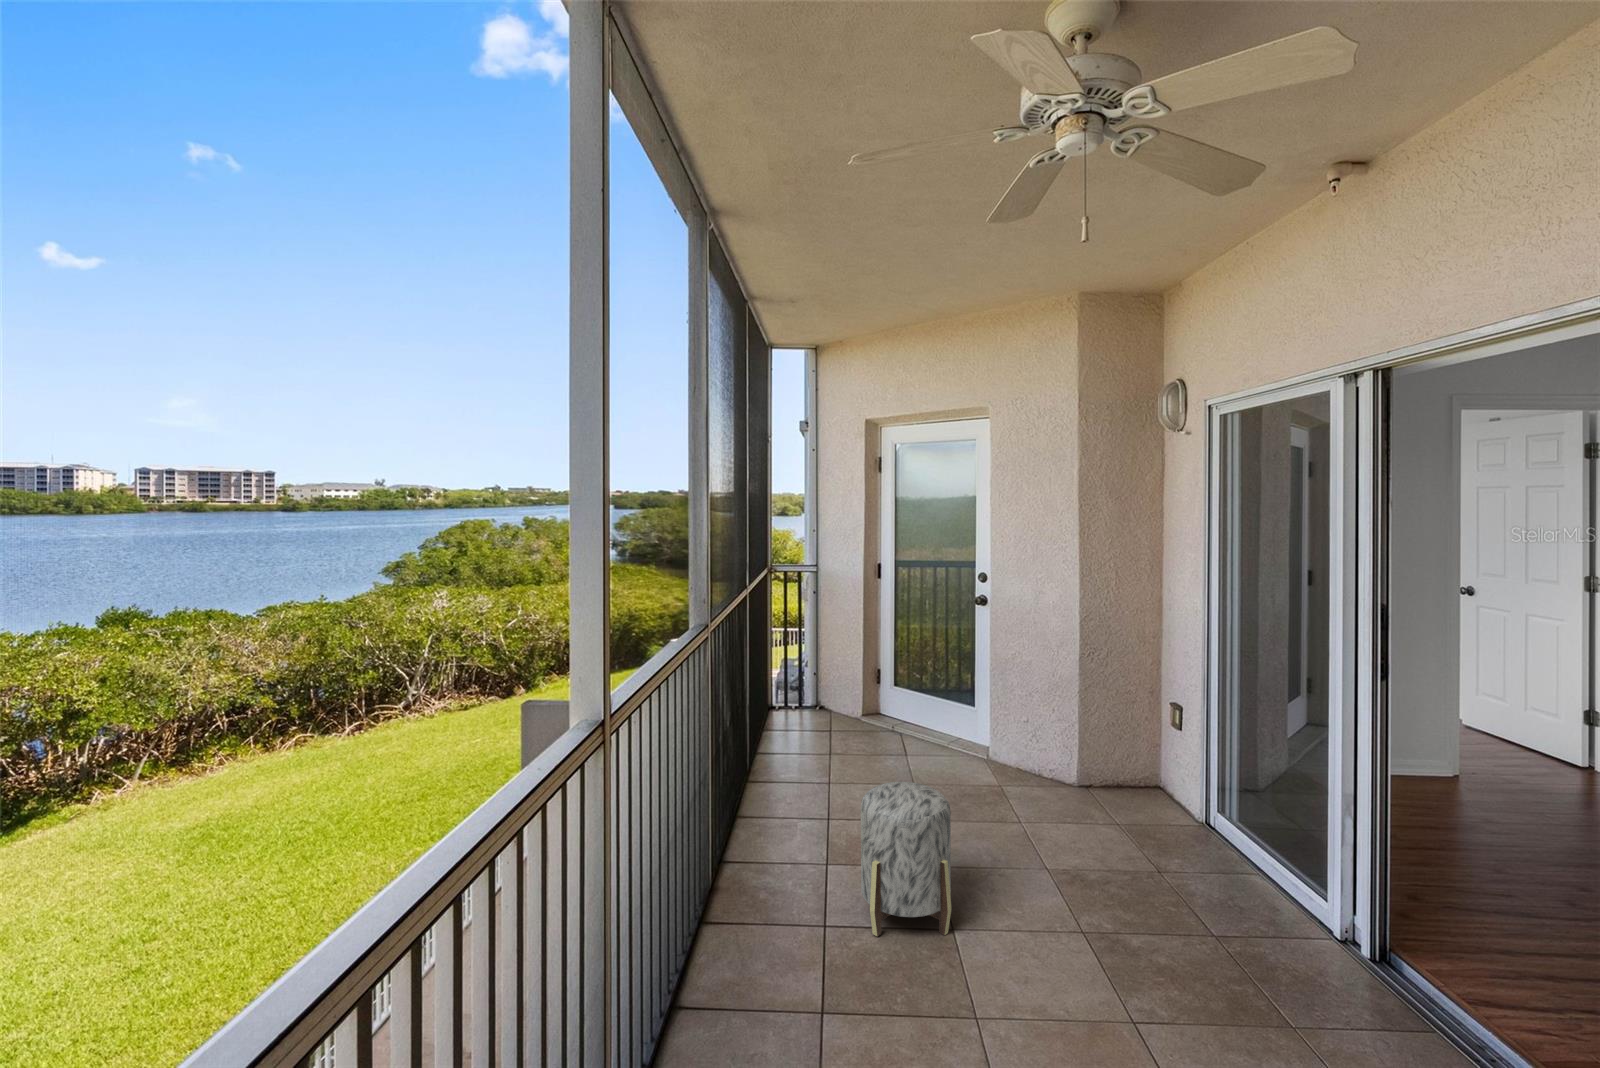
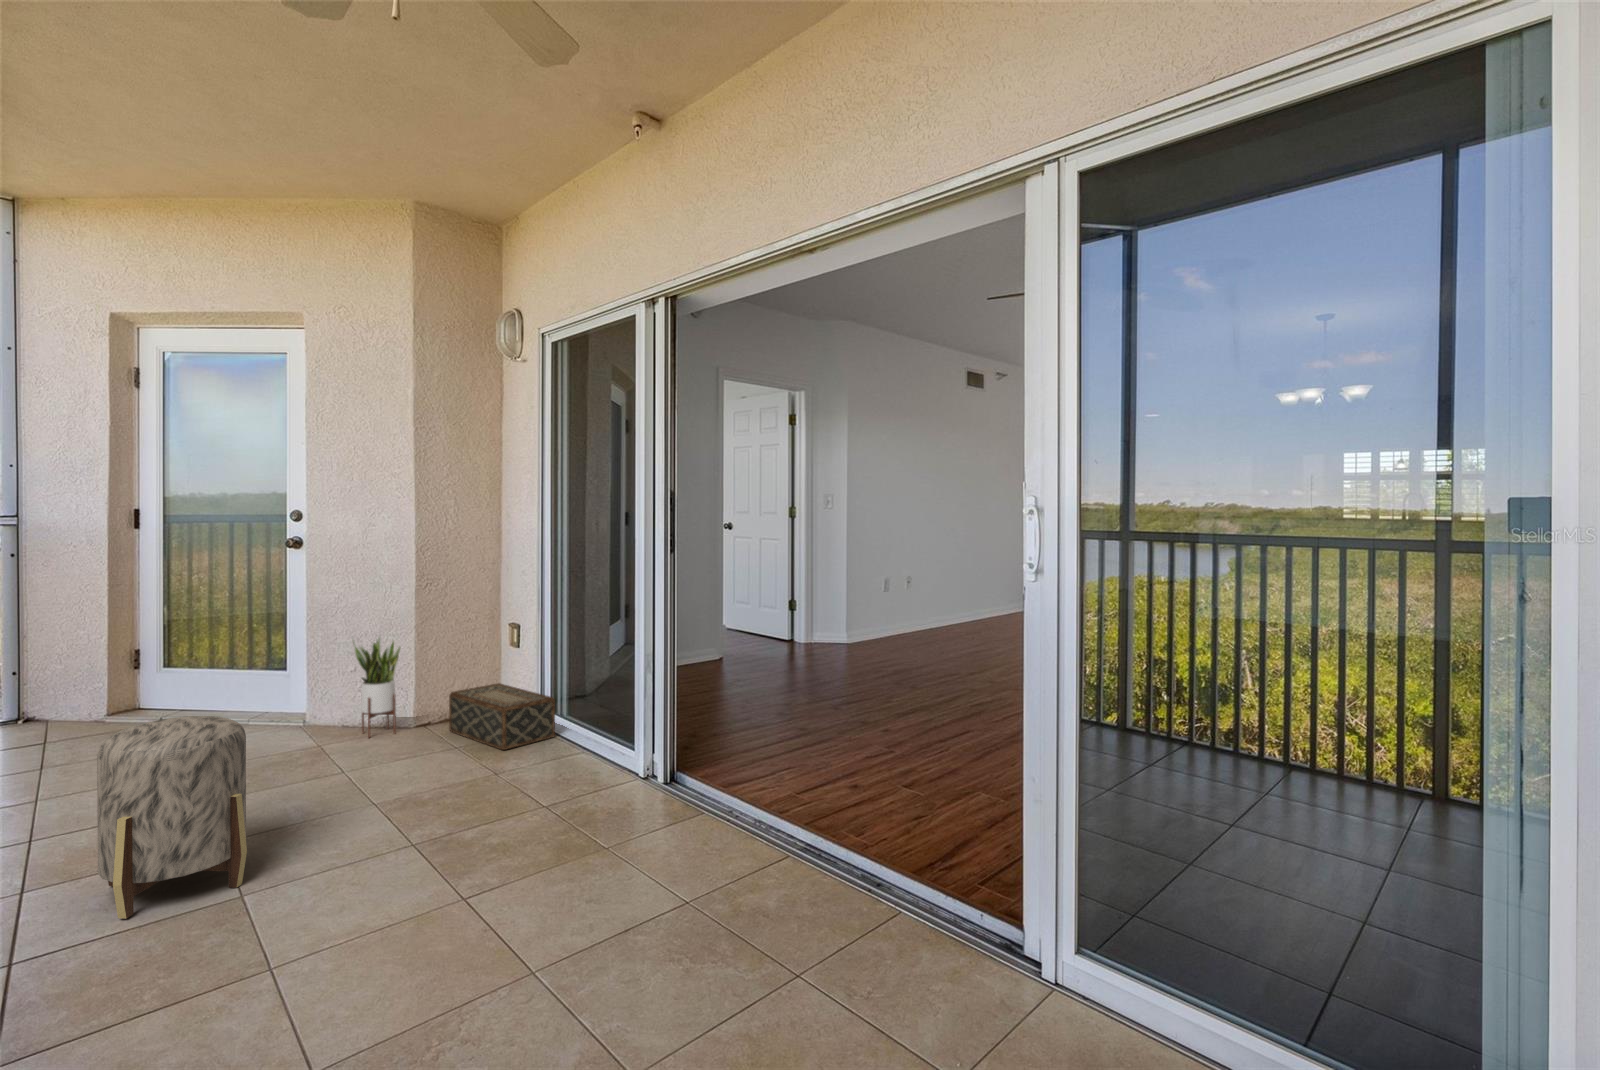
potted plant: none [1024,694,1066,789] -> present [351,635,401,737]
woven basket: none [1110,760,1222,842] -> present [449,683,555,750]

